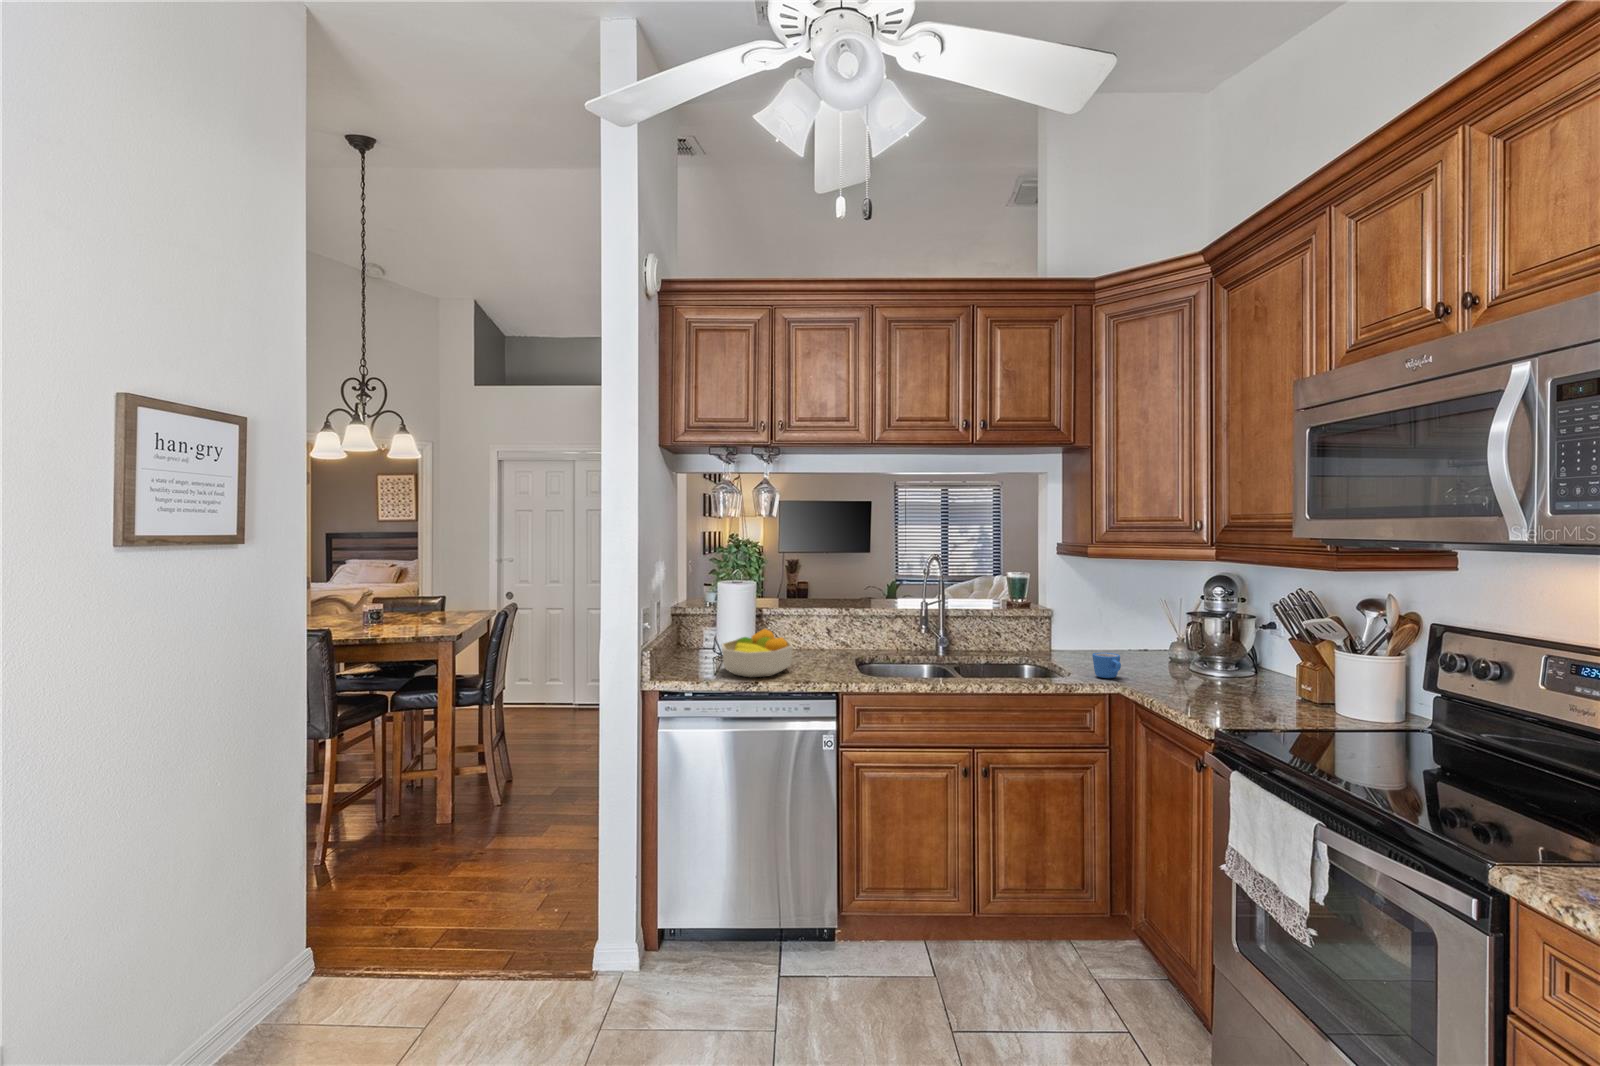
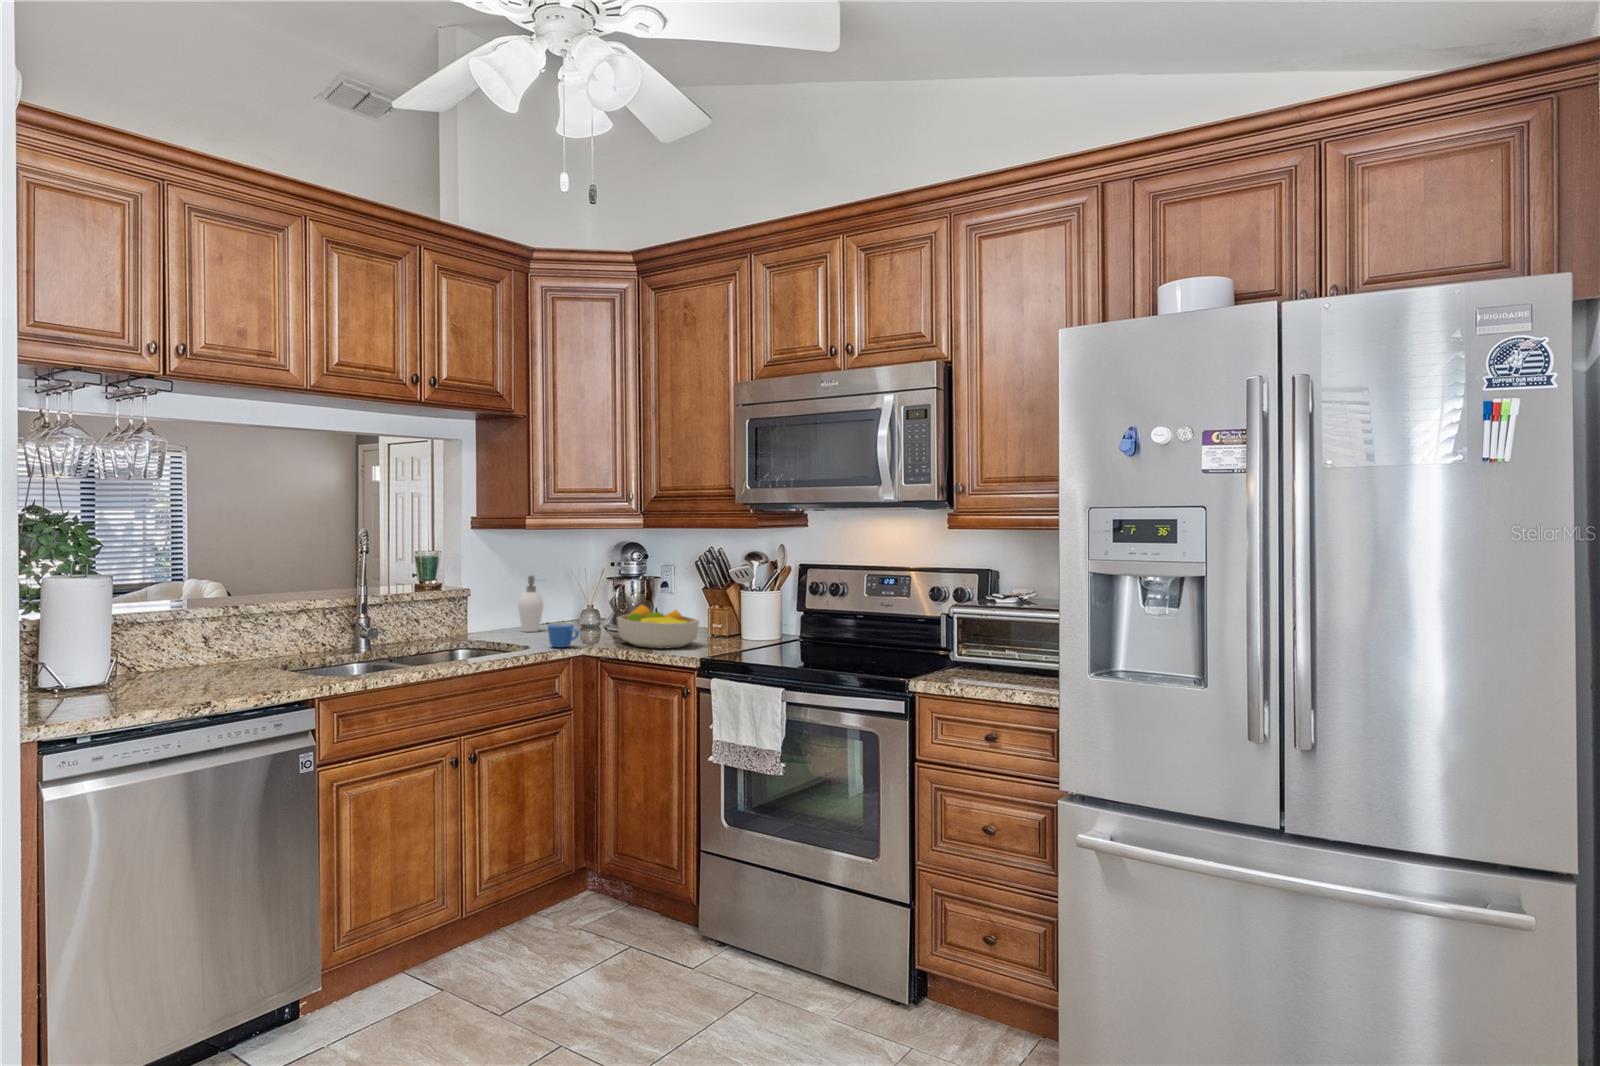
soap dispenser: none [1106,600,1133,657] -> present [518,576,543,632]
fruit bowl: present [722,629,793,677] -> present [617,605,699,648]

